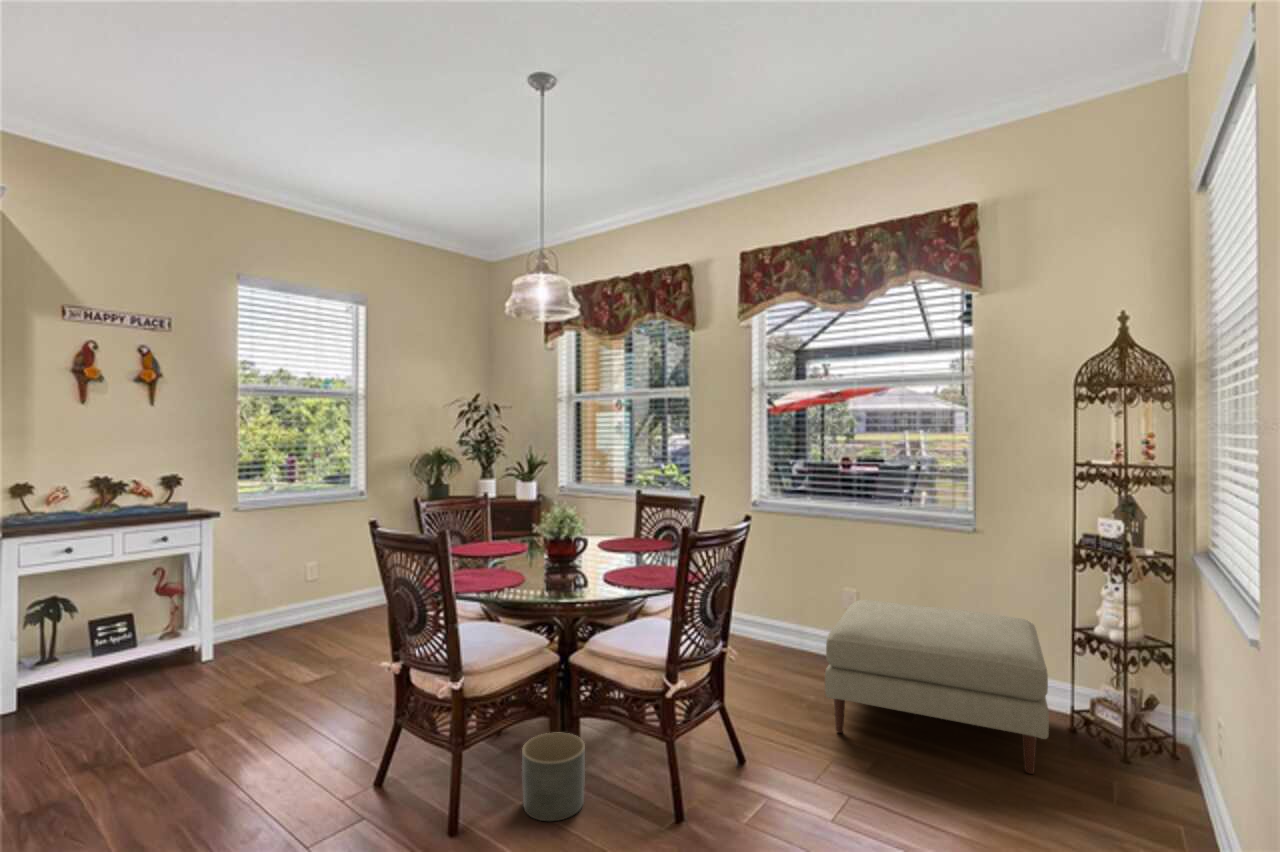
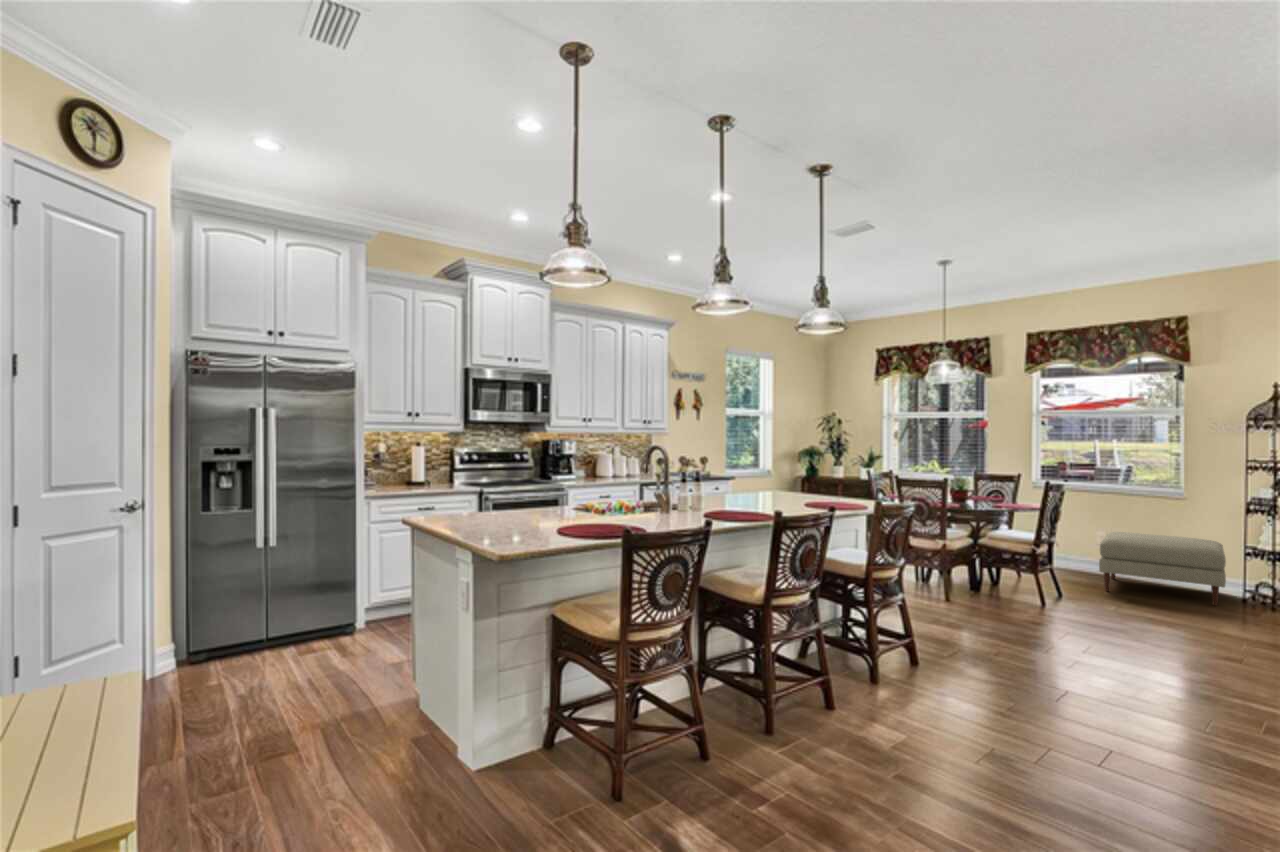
planter: present [522,733,585,821] -> none [963,573,993,603]

